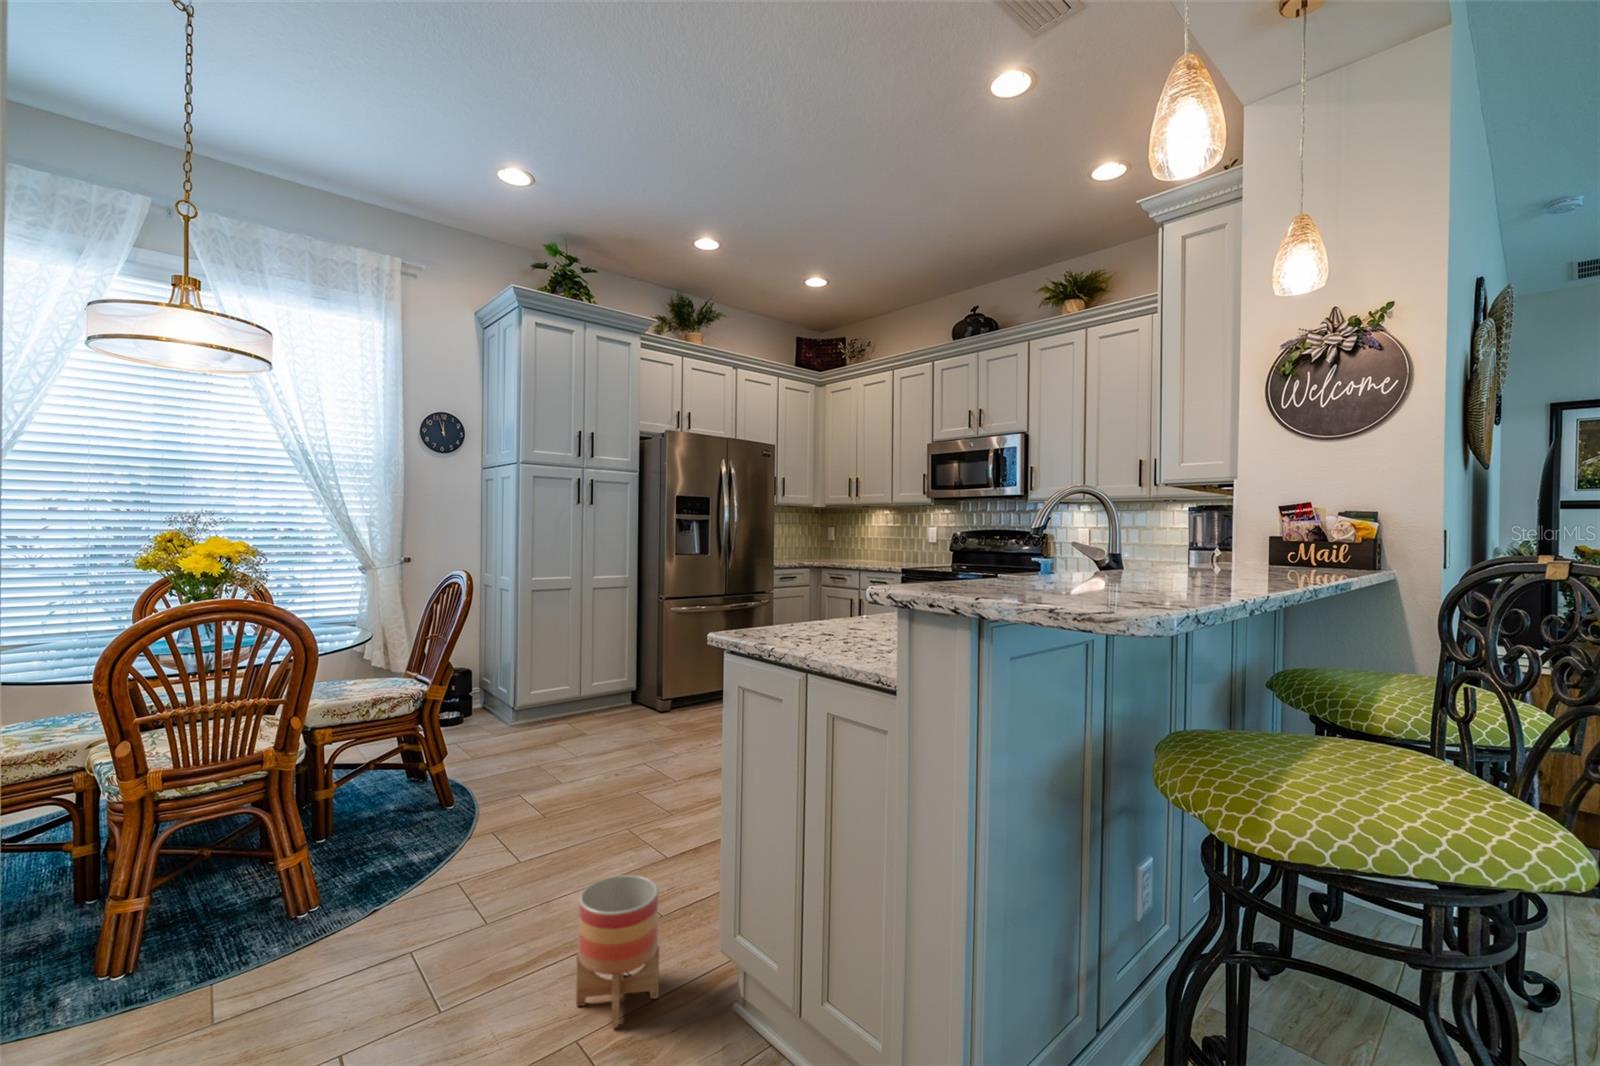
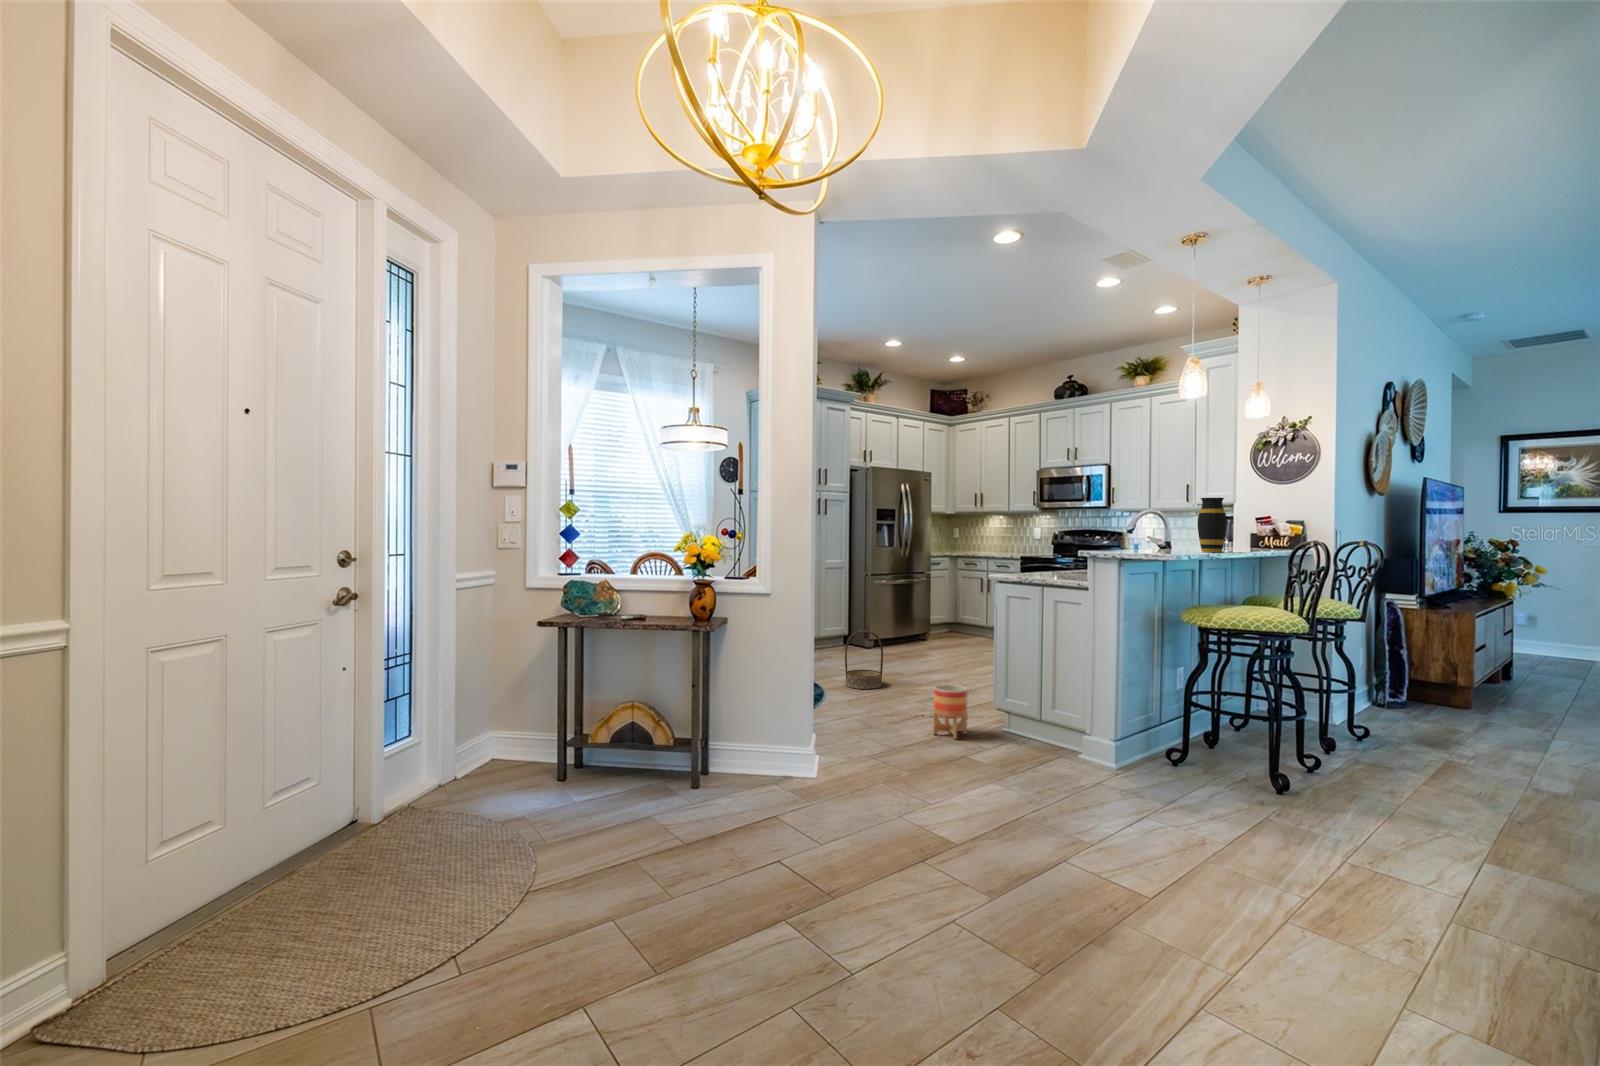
vase: none [1187,441,1266,587] -> present [1198,498,1227,552]
basket: none [533,711,604,825] -> present [845,630,883,689]

